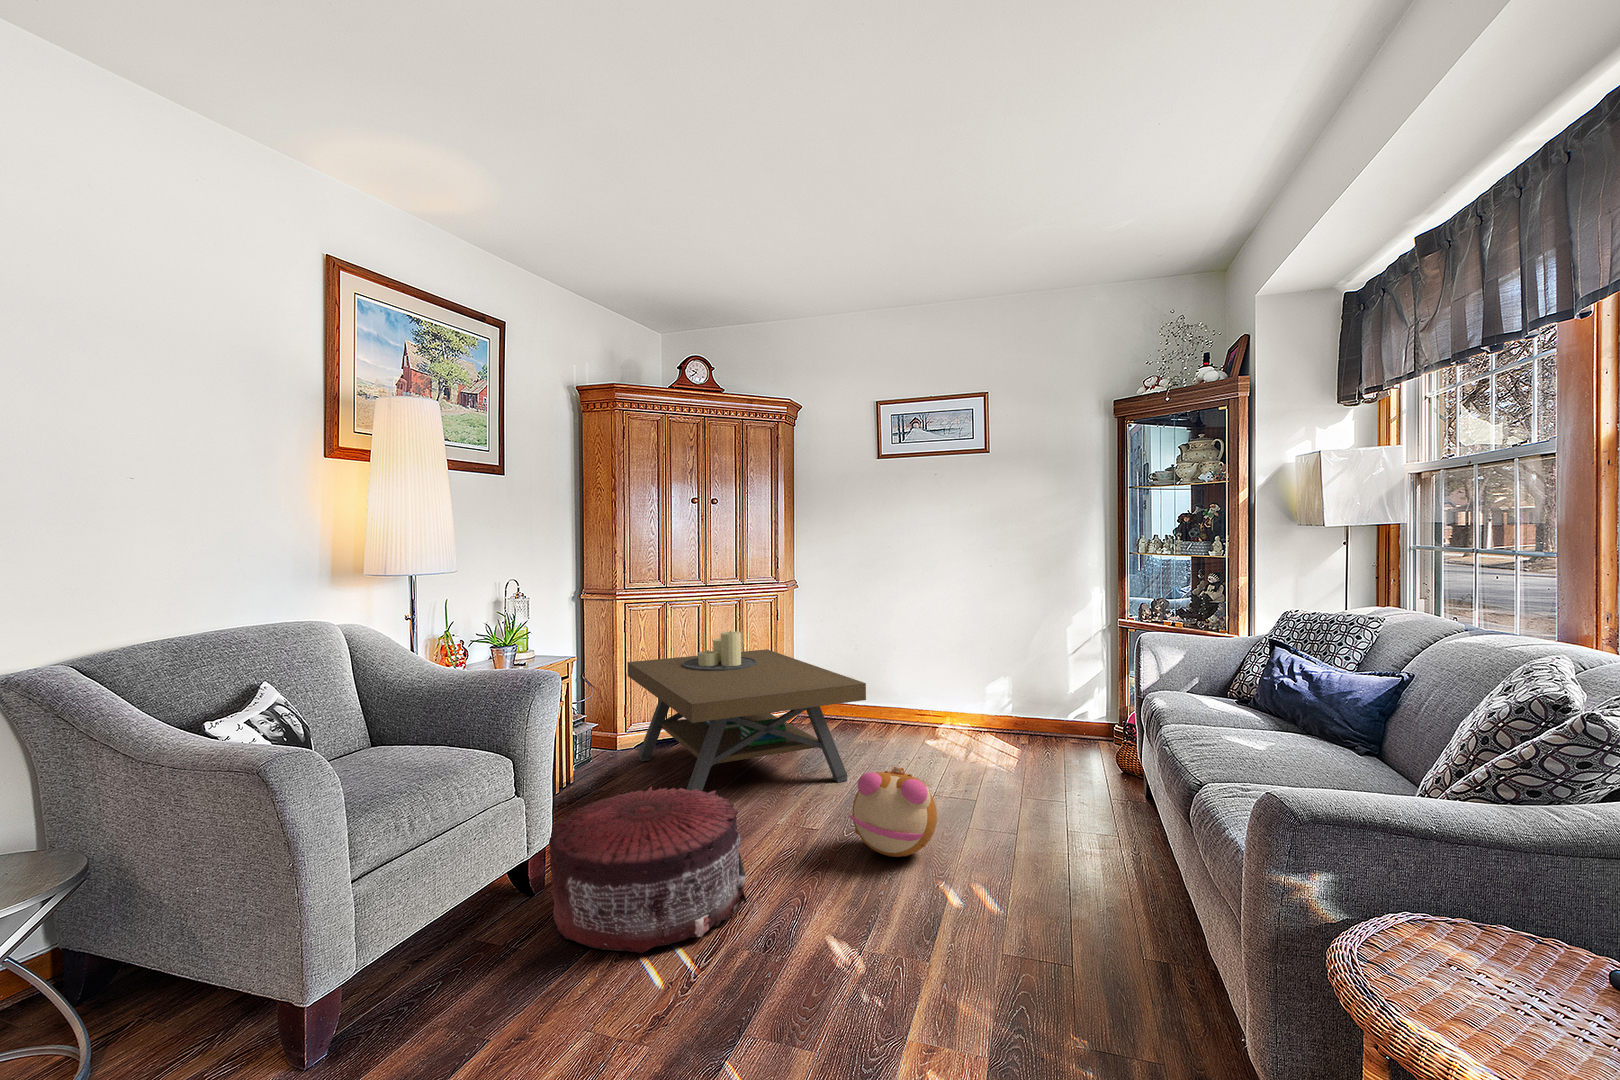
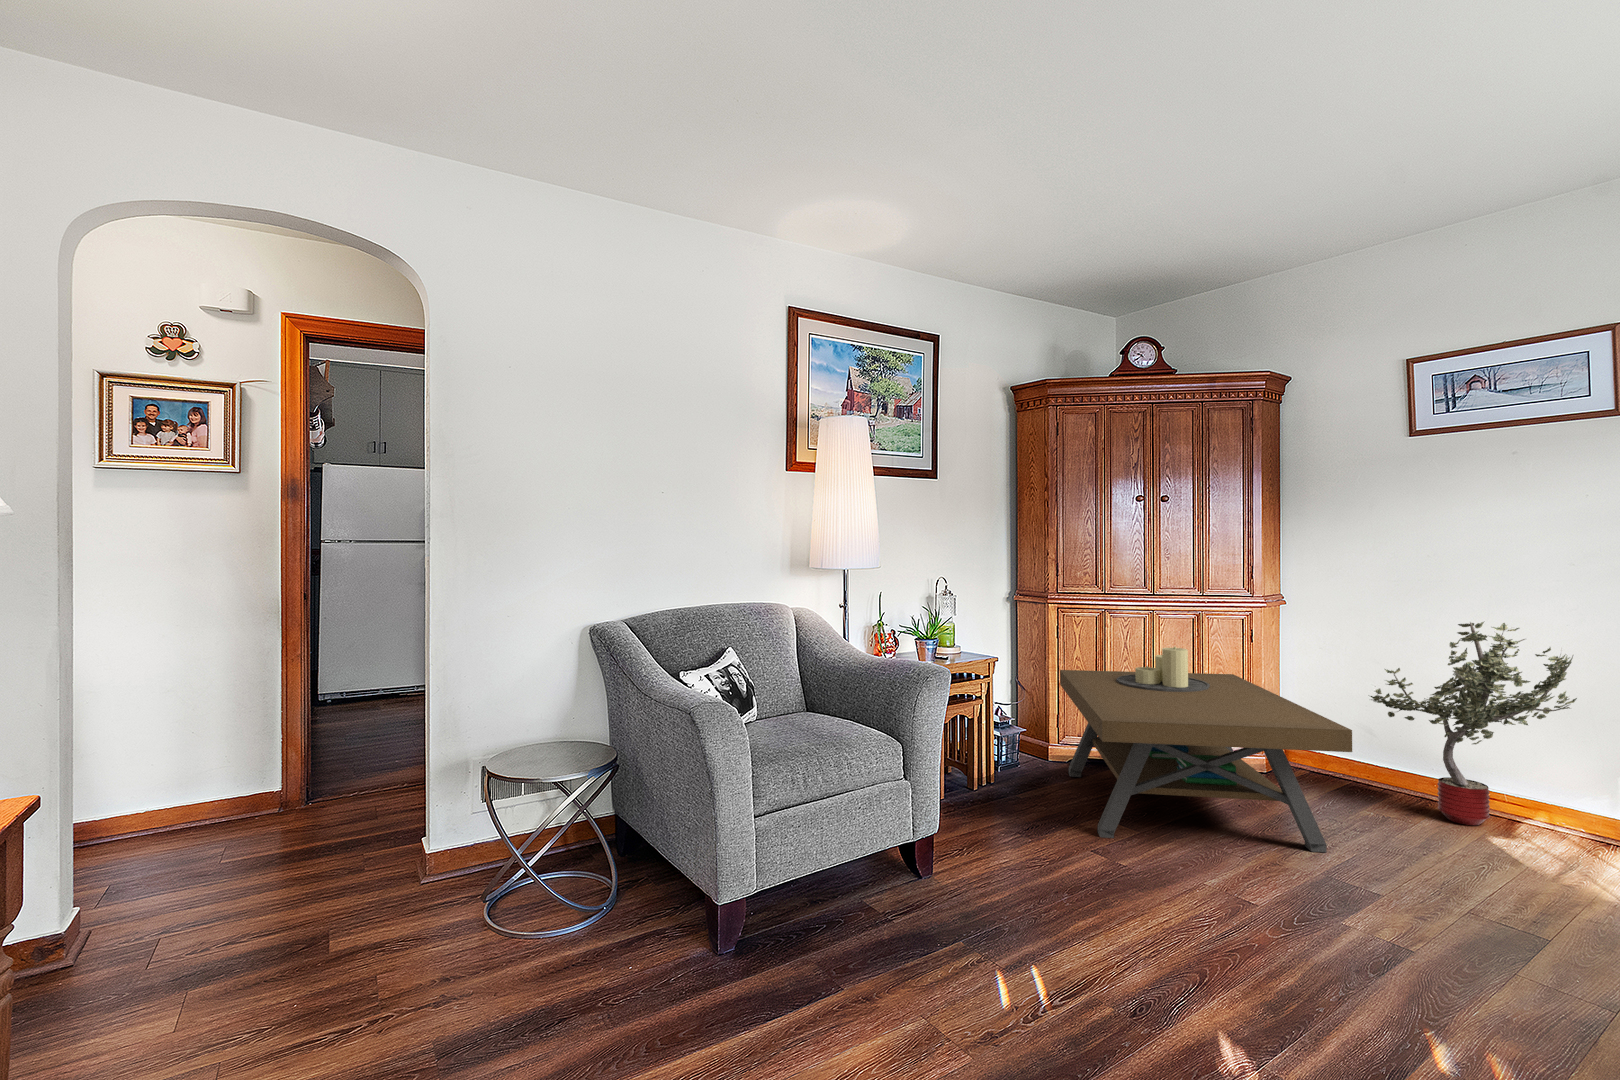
potted tree: none [858,594,974,740] -> present [1370,622,1577,825]
plush toy: present [849,767,937,857] -> none [1289,843,1441,971]
pouf: present [549,786,746,953] -> none [923,799,1130,973]

